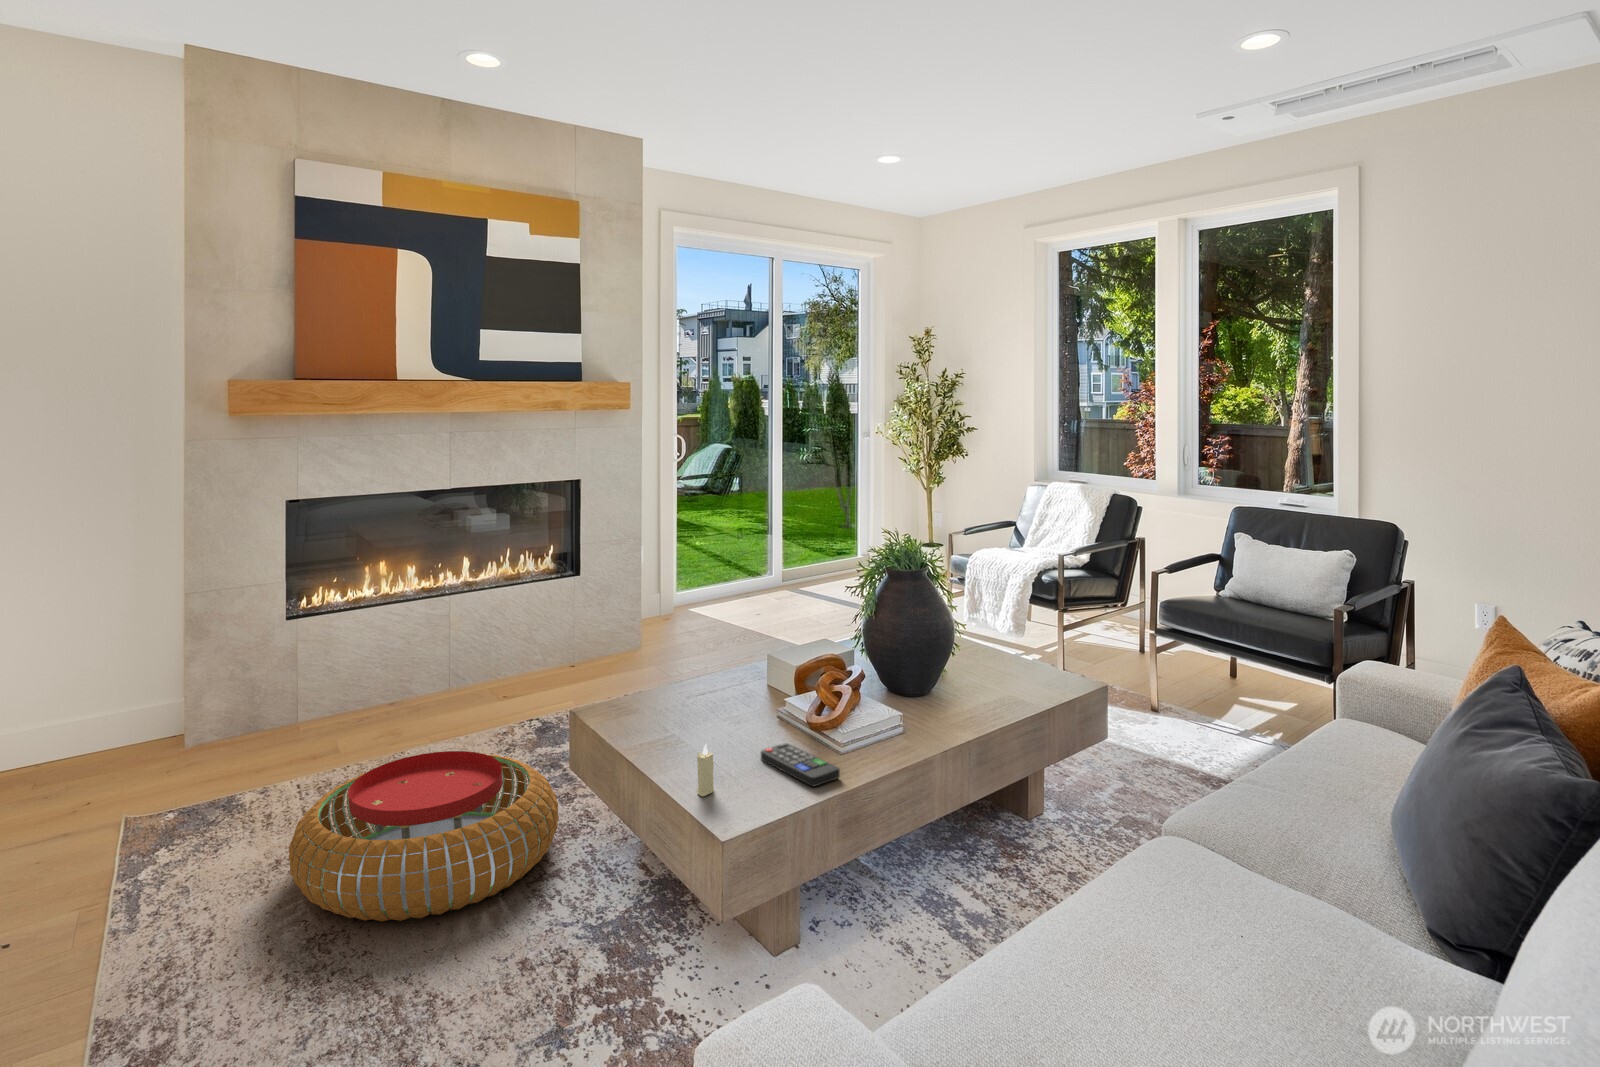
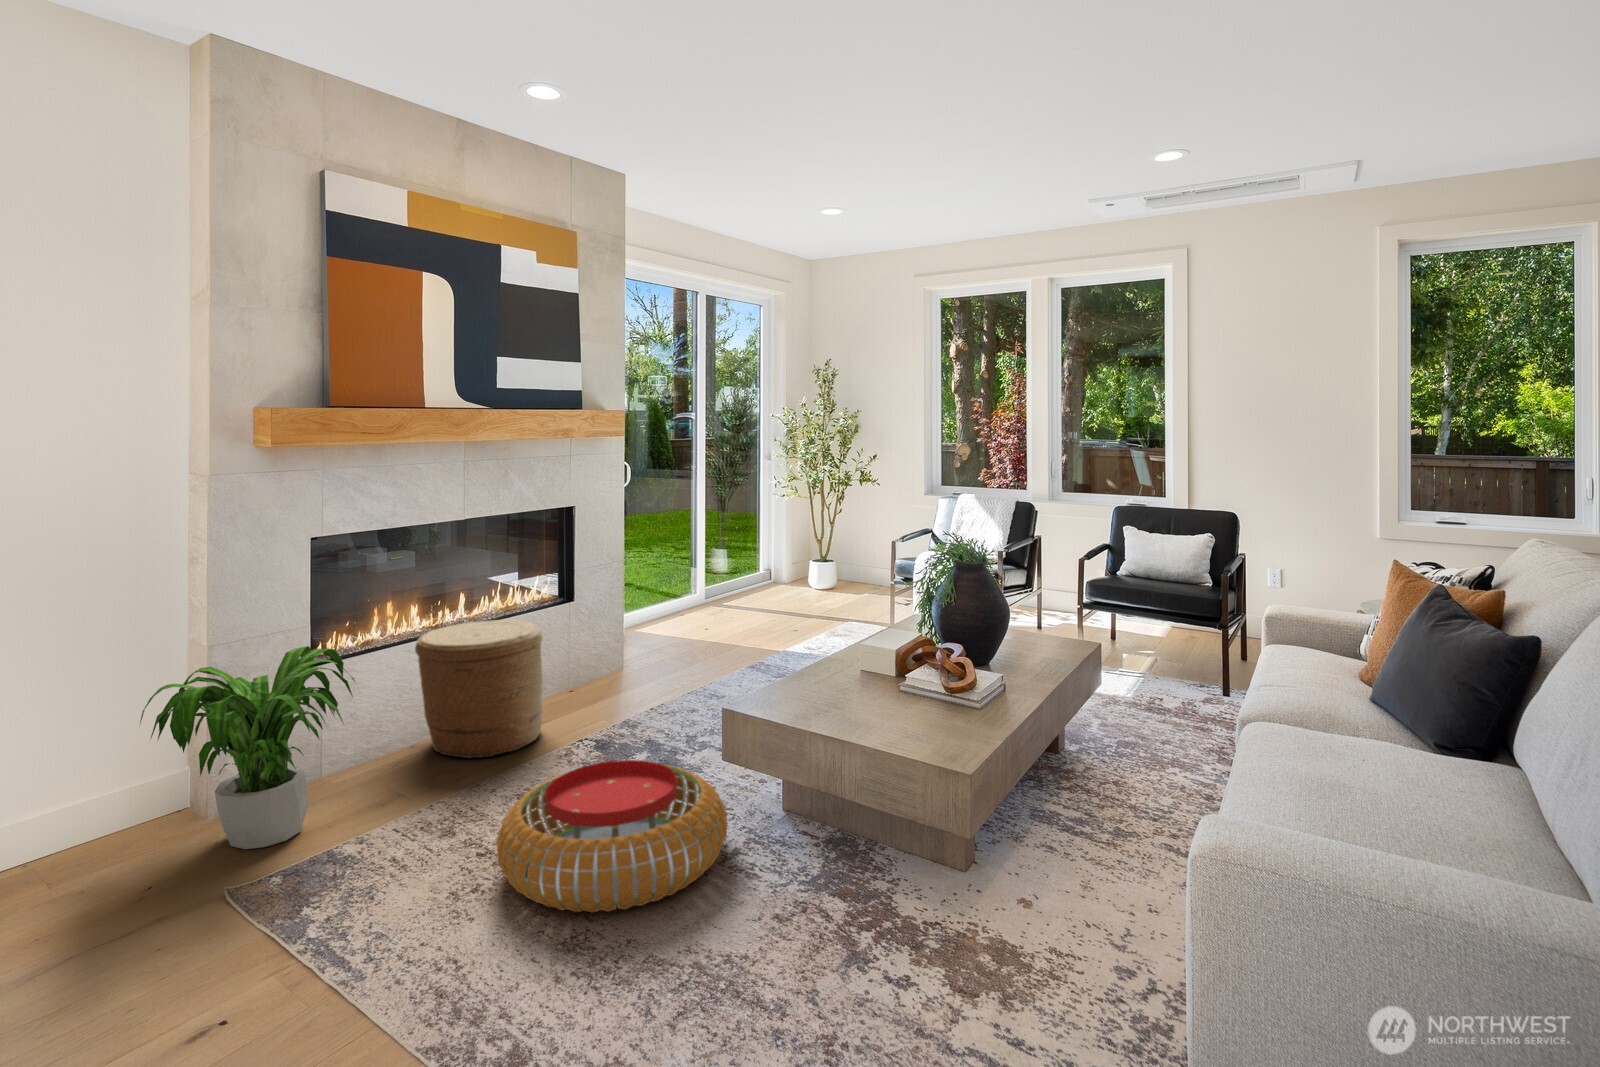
basket: none [386,588,515,726] -> present [415,620,543,758]
potted plant: none [62,597,292,786] -> present [140,646,355,849]
remote control: present [761,743,840,786] -> none [919,709,993,734]
candle: present [697,744,714,796] -> none [901,710,916,752]

